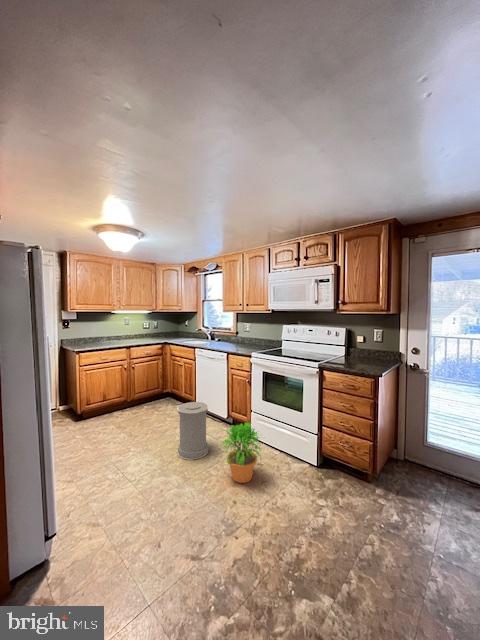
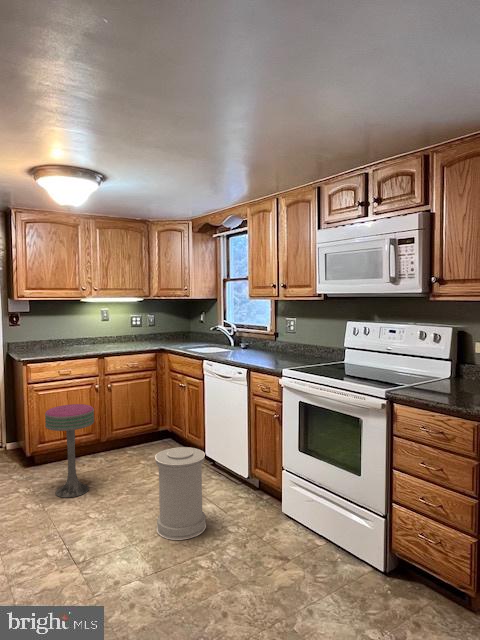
bar stool: none [97,378,130,439] -> present [45,404,94,498]
potted plant: present [222,423,261,483] -> none [209,485,287,586]

